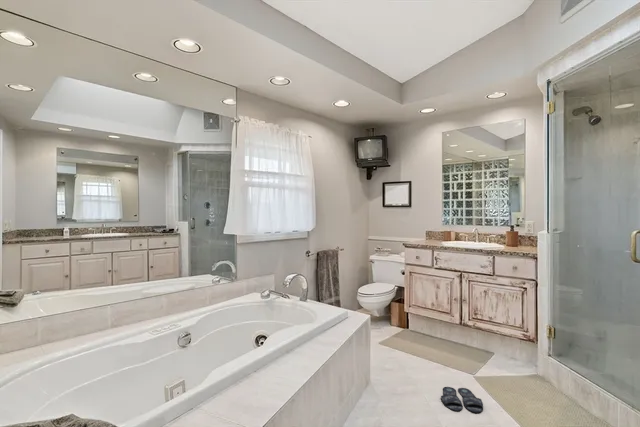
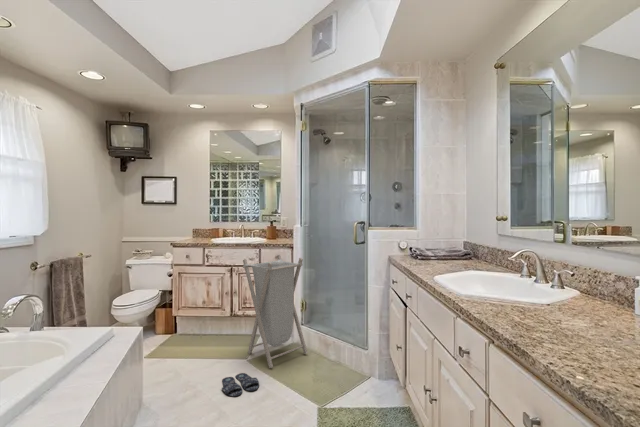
laundry hamper: none [470,265,557,395] -> present [243,255,308,368]

